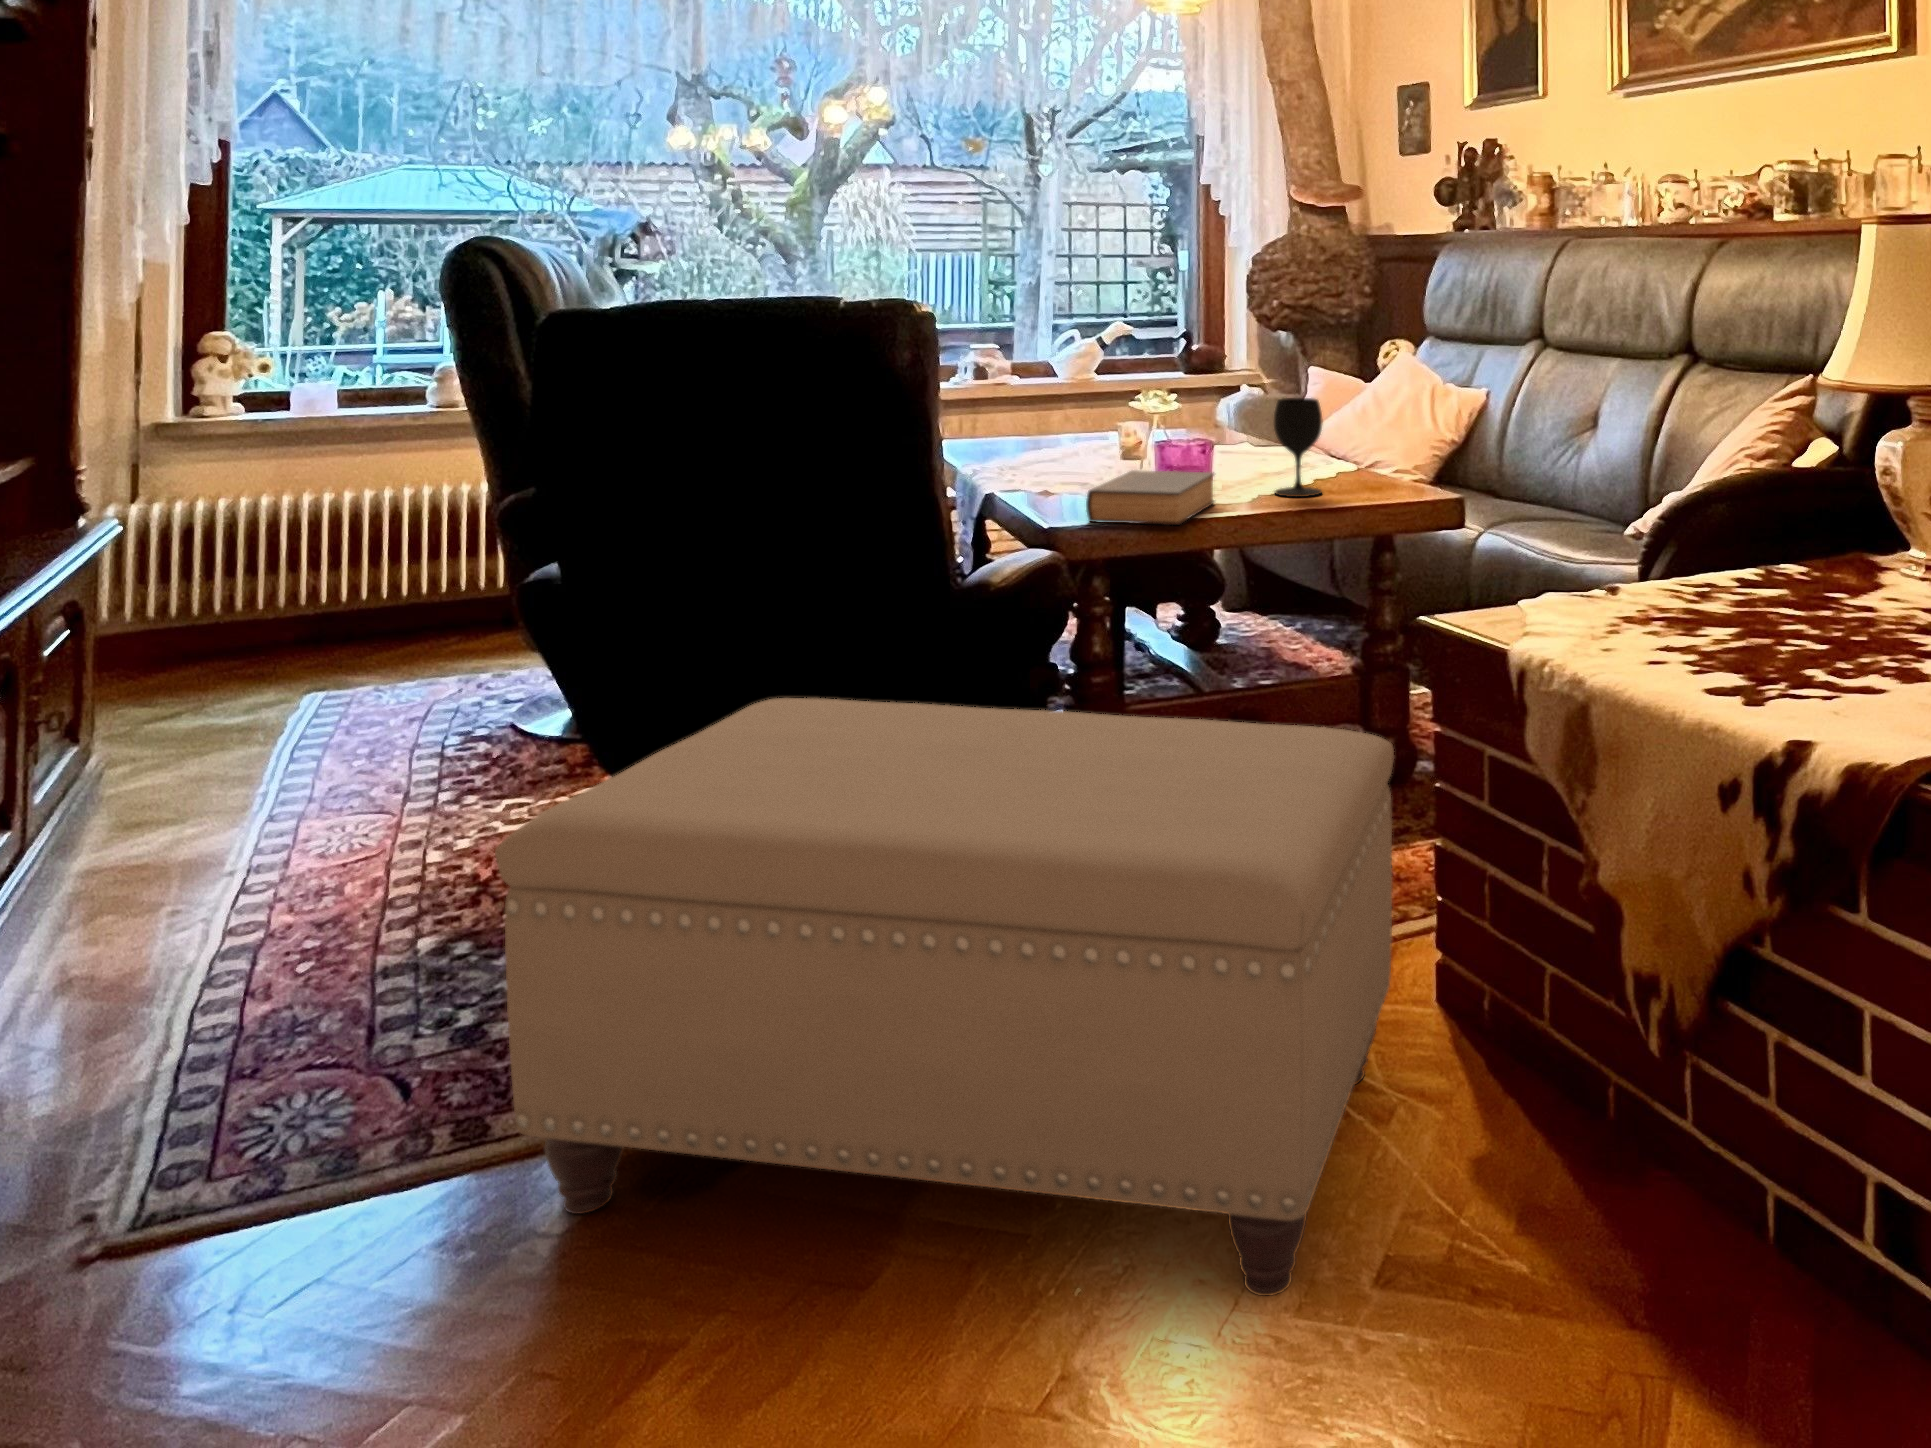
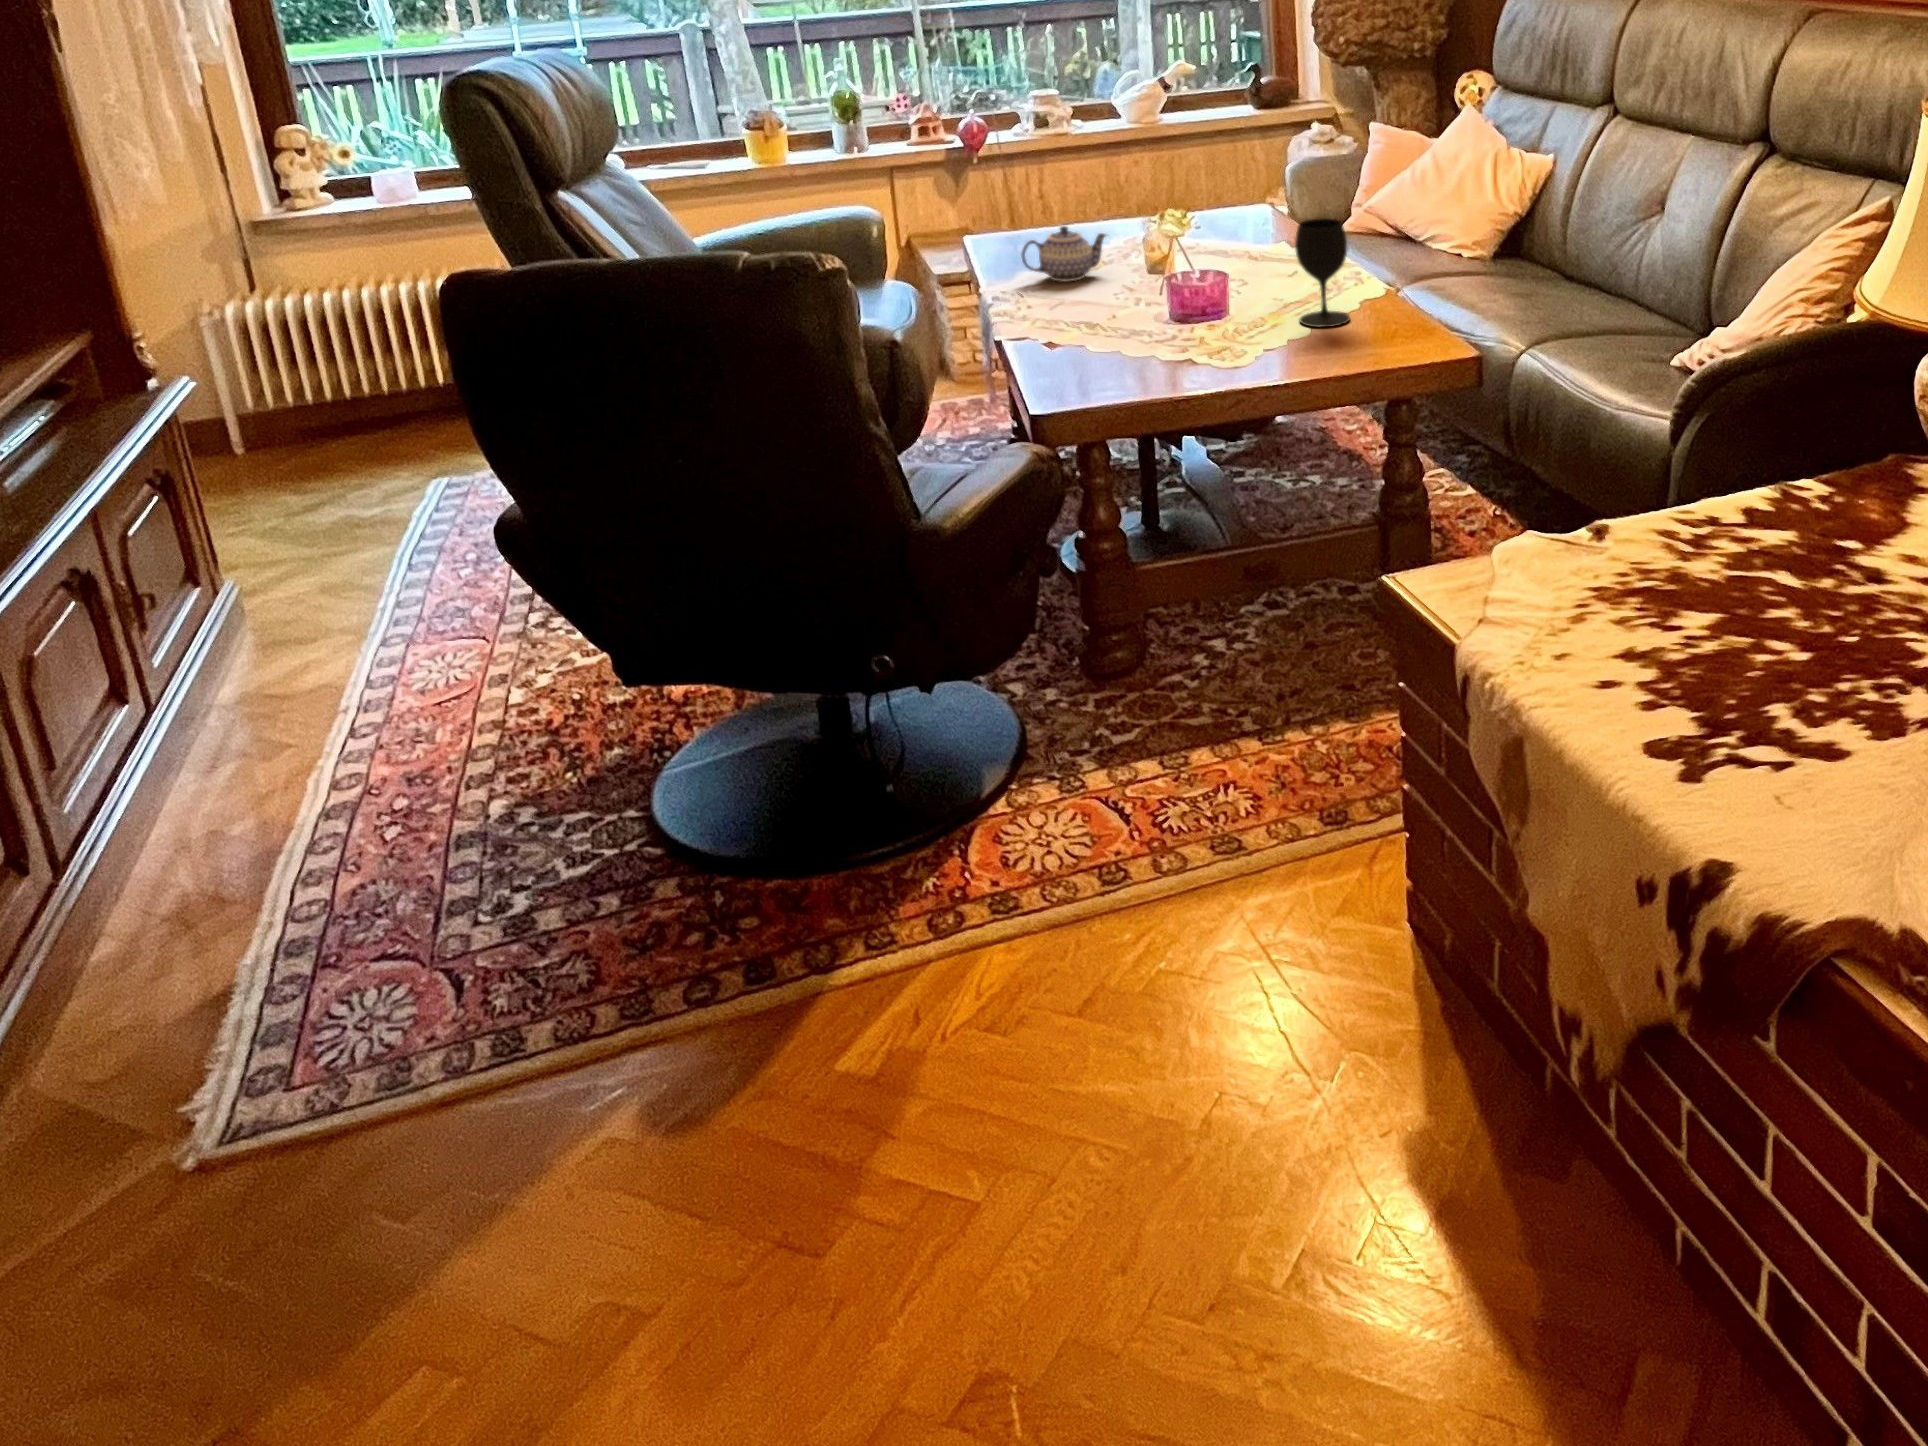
teapot: none [994,417,1079,470] -> present [1022,226,1106,282]
book: present [1086,470,1215,525] -> none [1092,305,1234,381]
ottoman: present [495,698,1394,1296] -> none [453,638,1351,1290]

